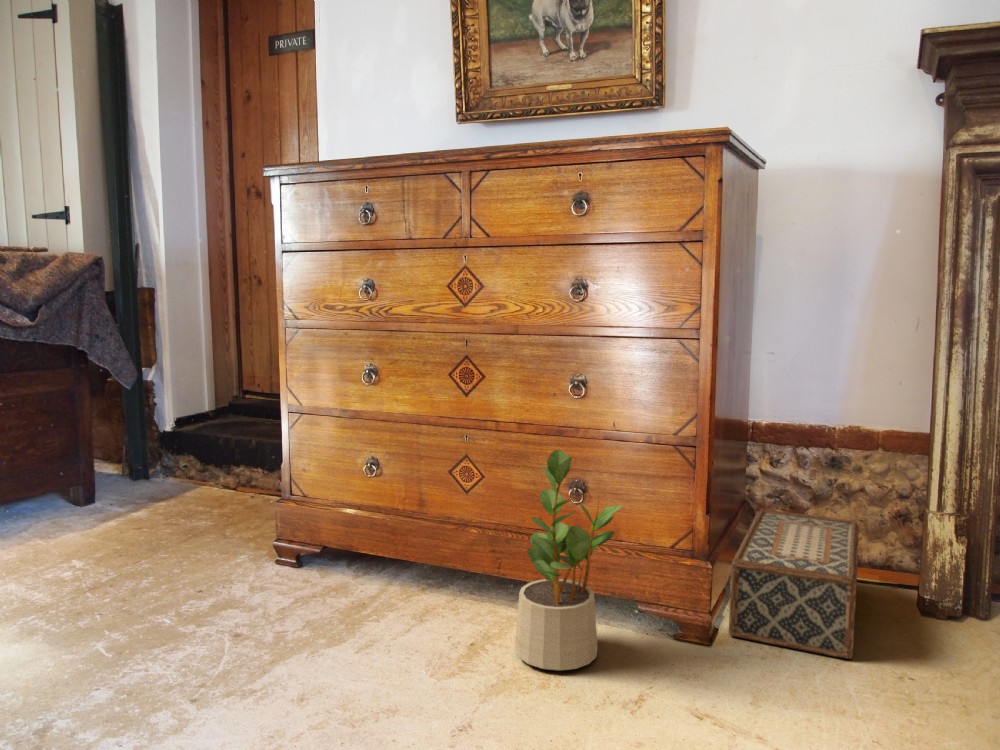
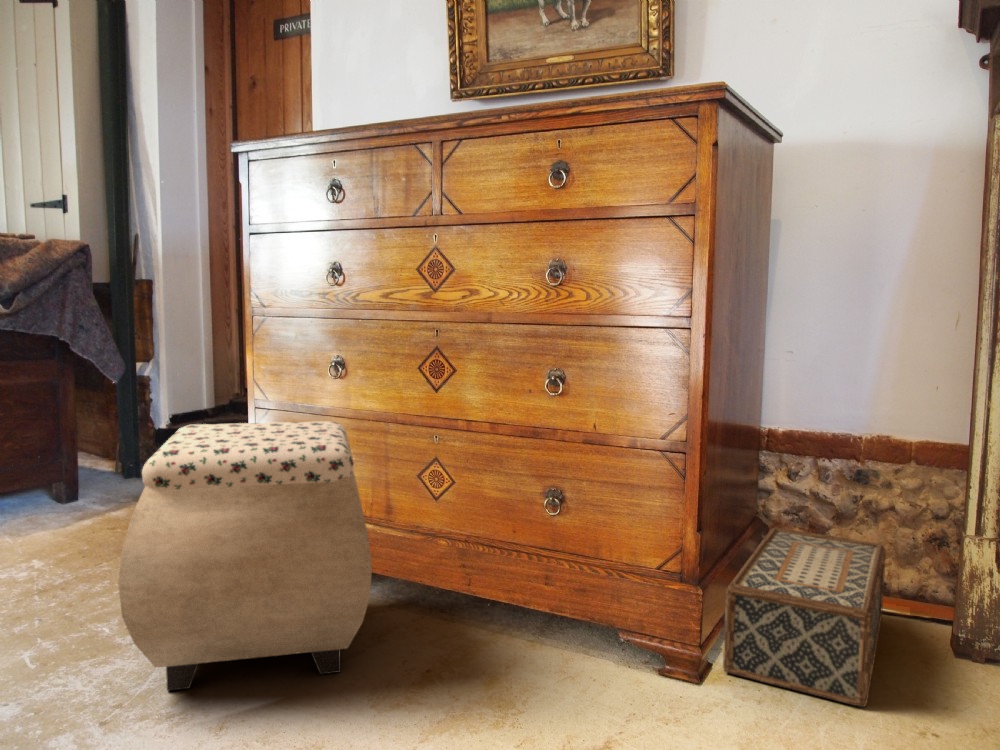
ottoman: none [205,425,426,672] -> present [118,421,372,691]
potted plant: present [515,450,621,670] -> none [473,452,597,706]

